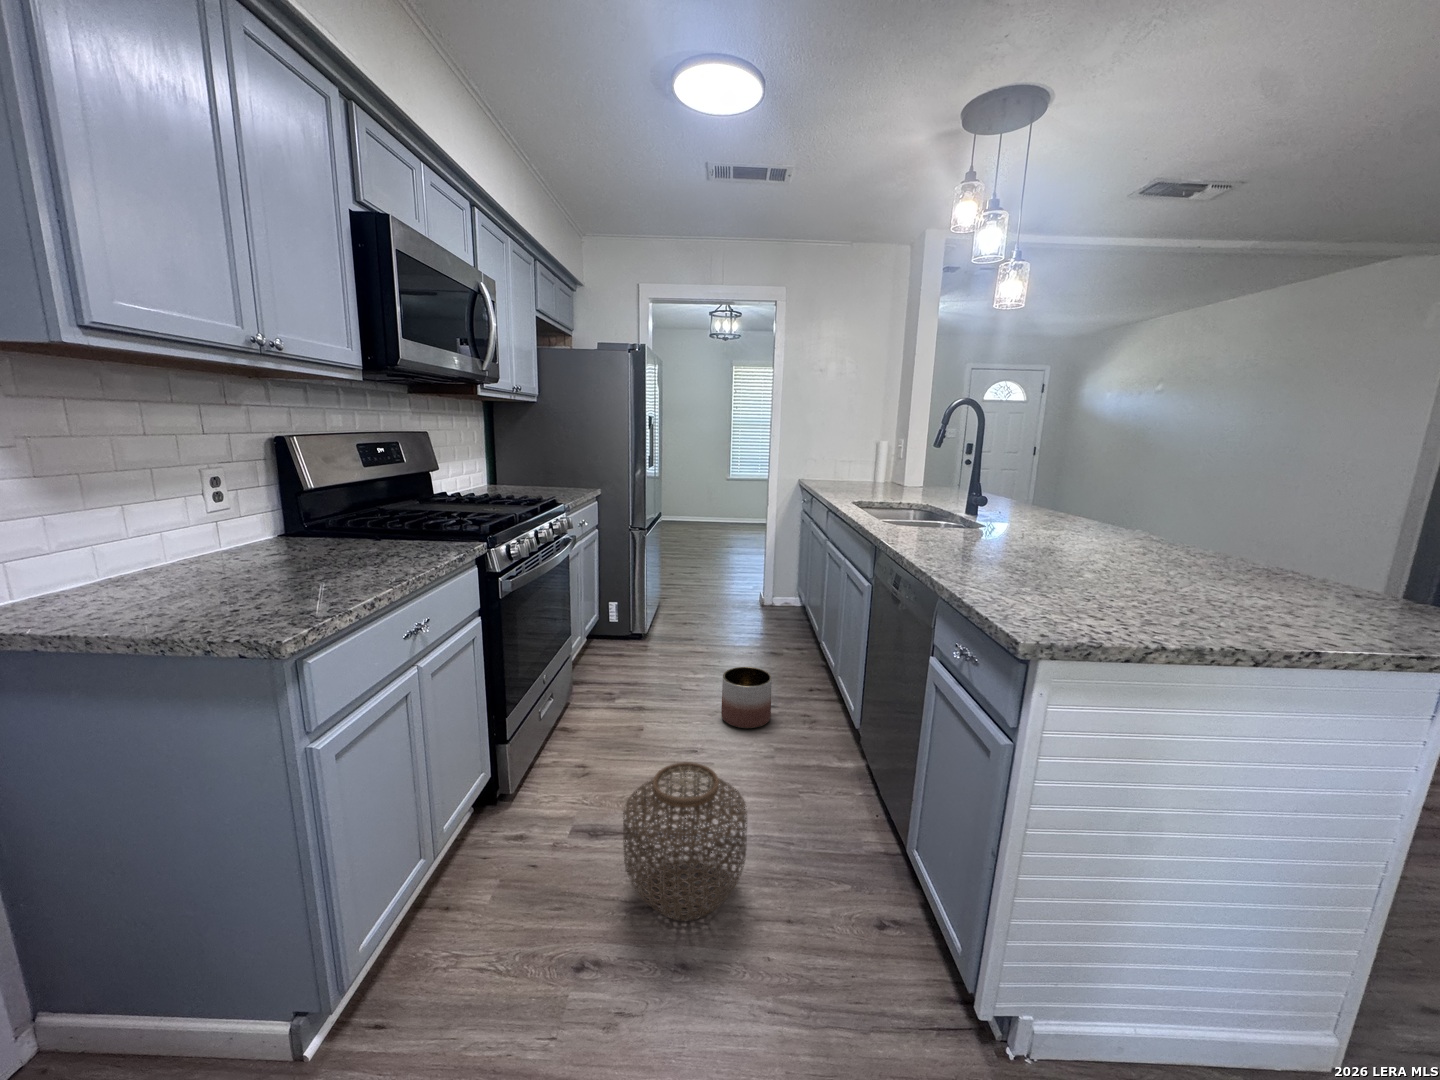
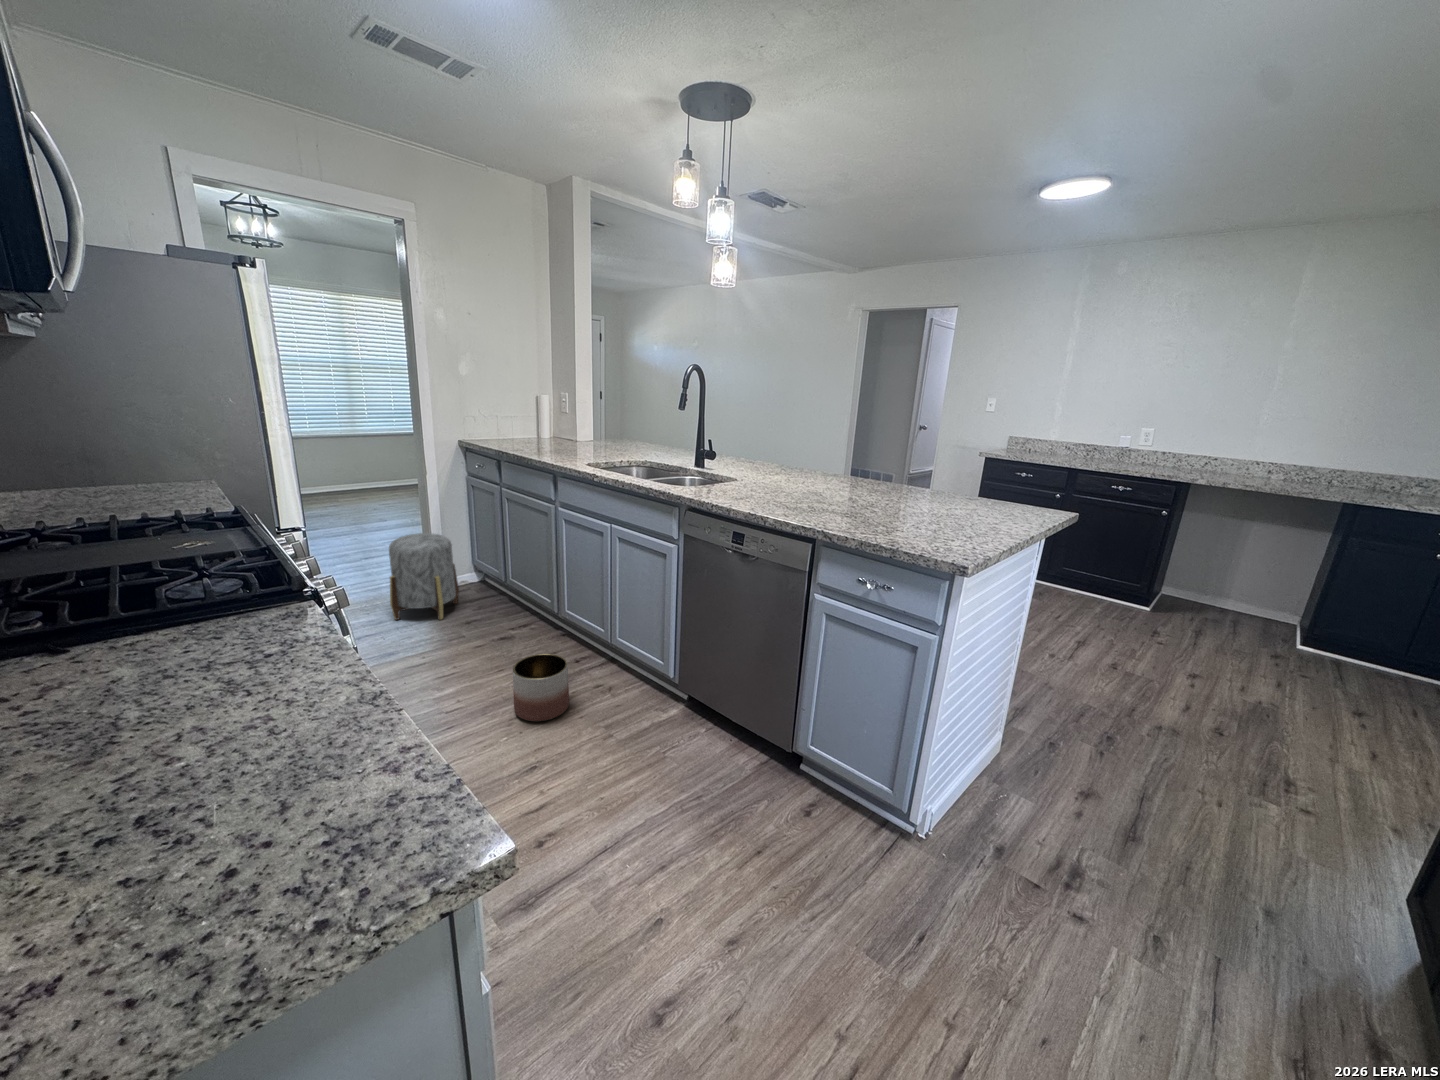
stool: none [717,555,773,631] -> present [389,533,459,620]
woven basket: present [623,762,747,920] -> none [607,763,734,921]

